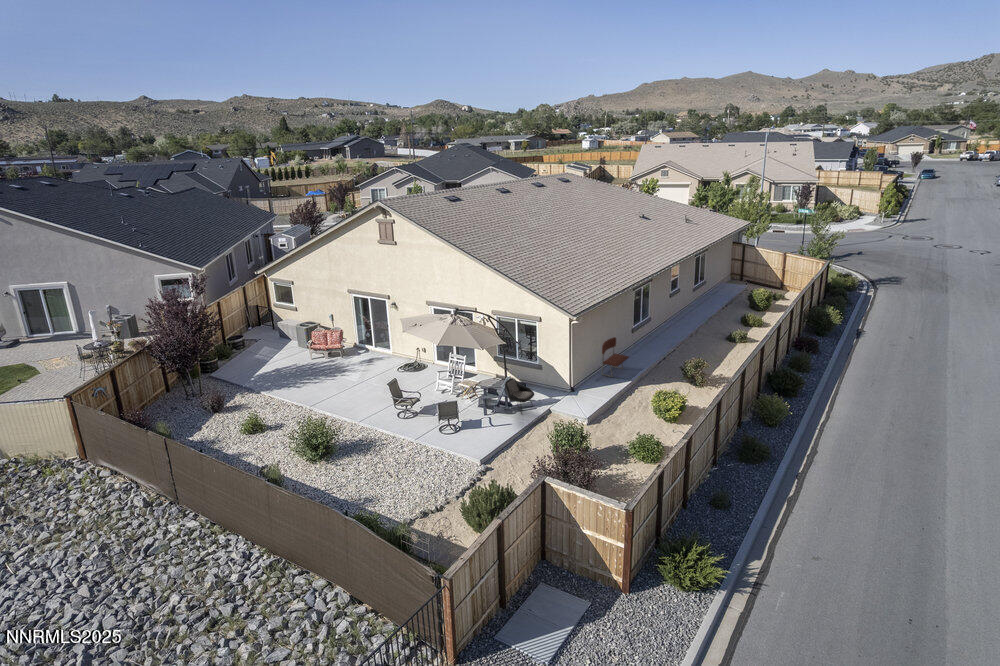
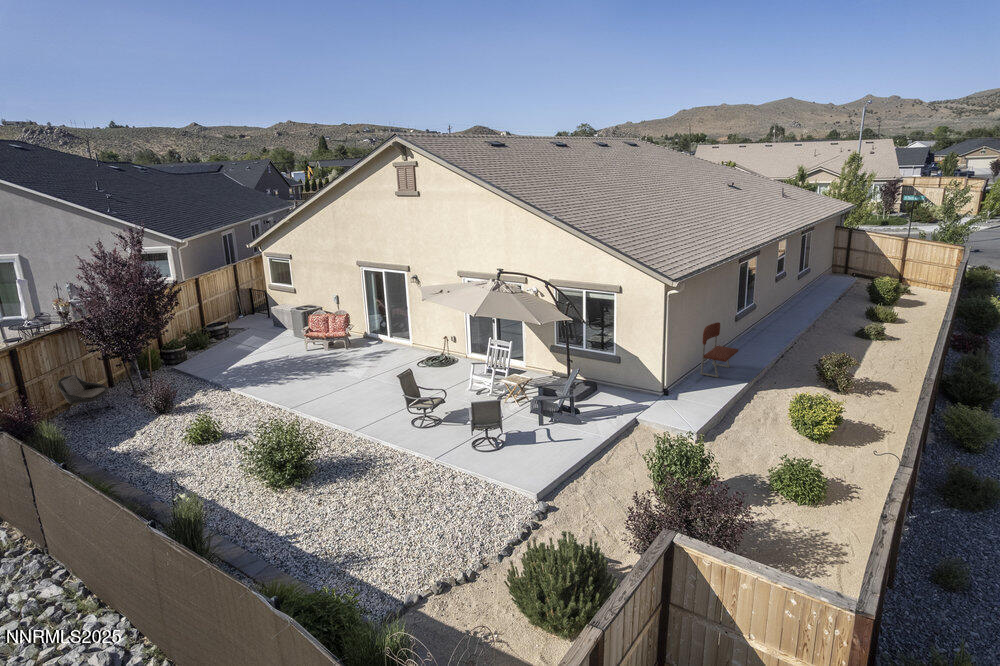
lounge chair: present [505,378,534,414] -> present [57,375,110,419]

